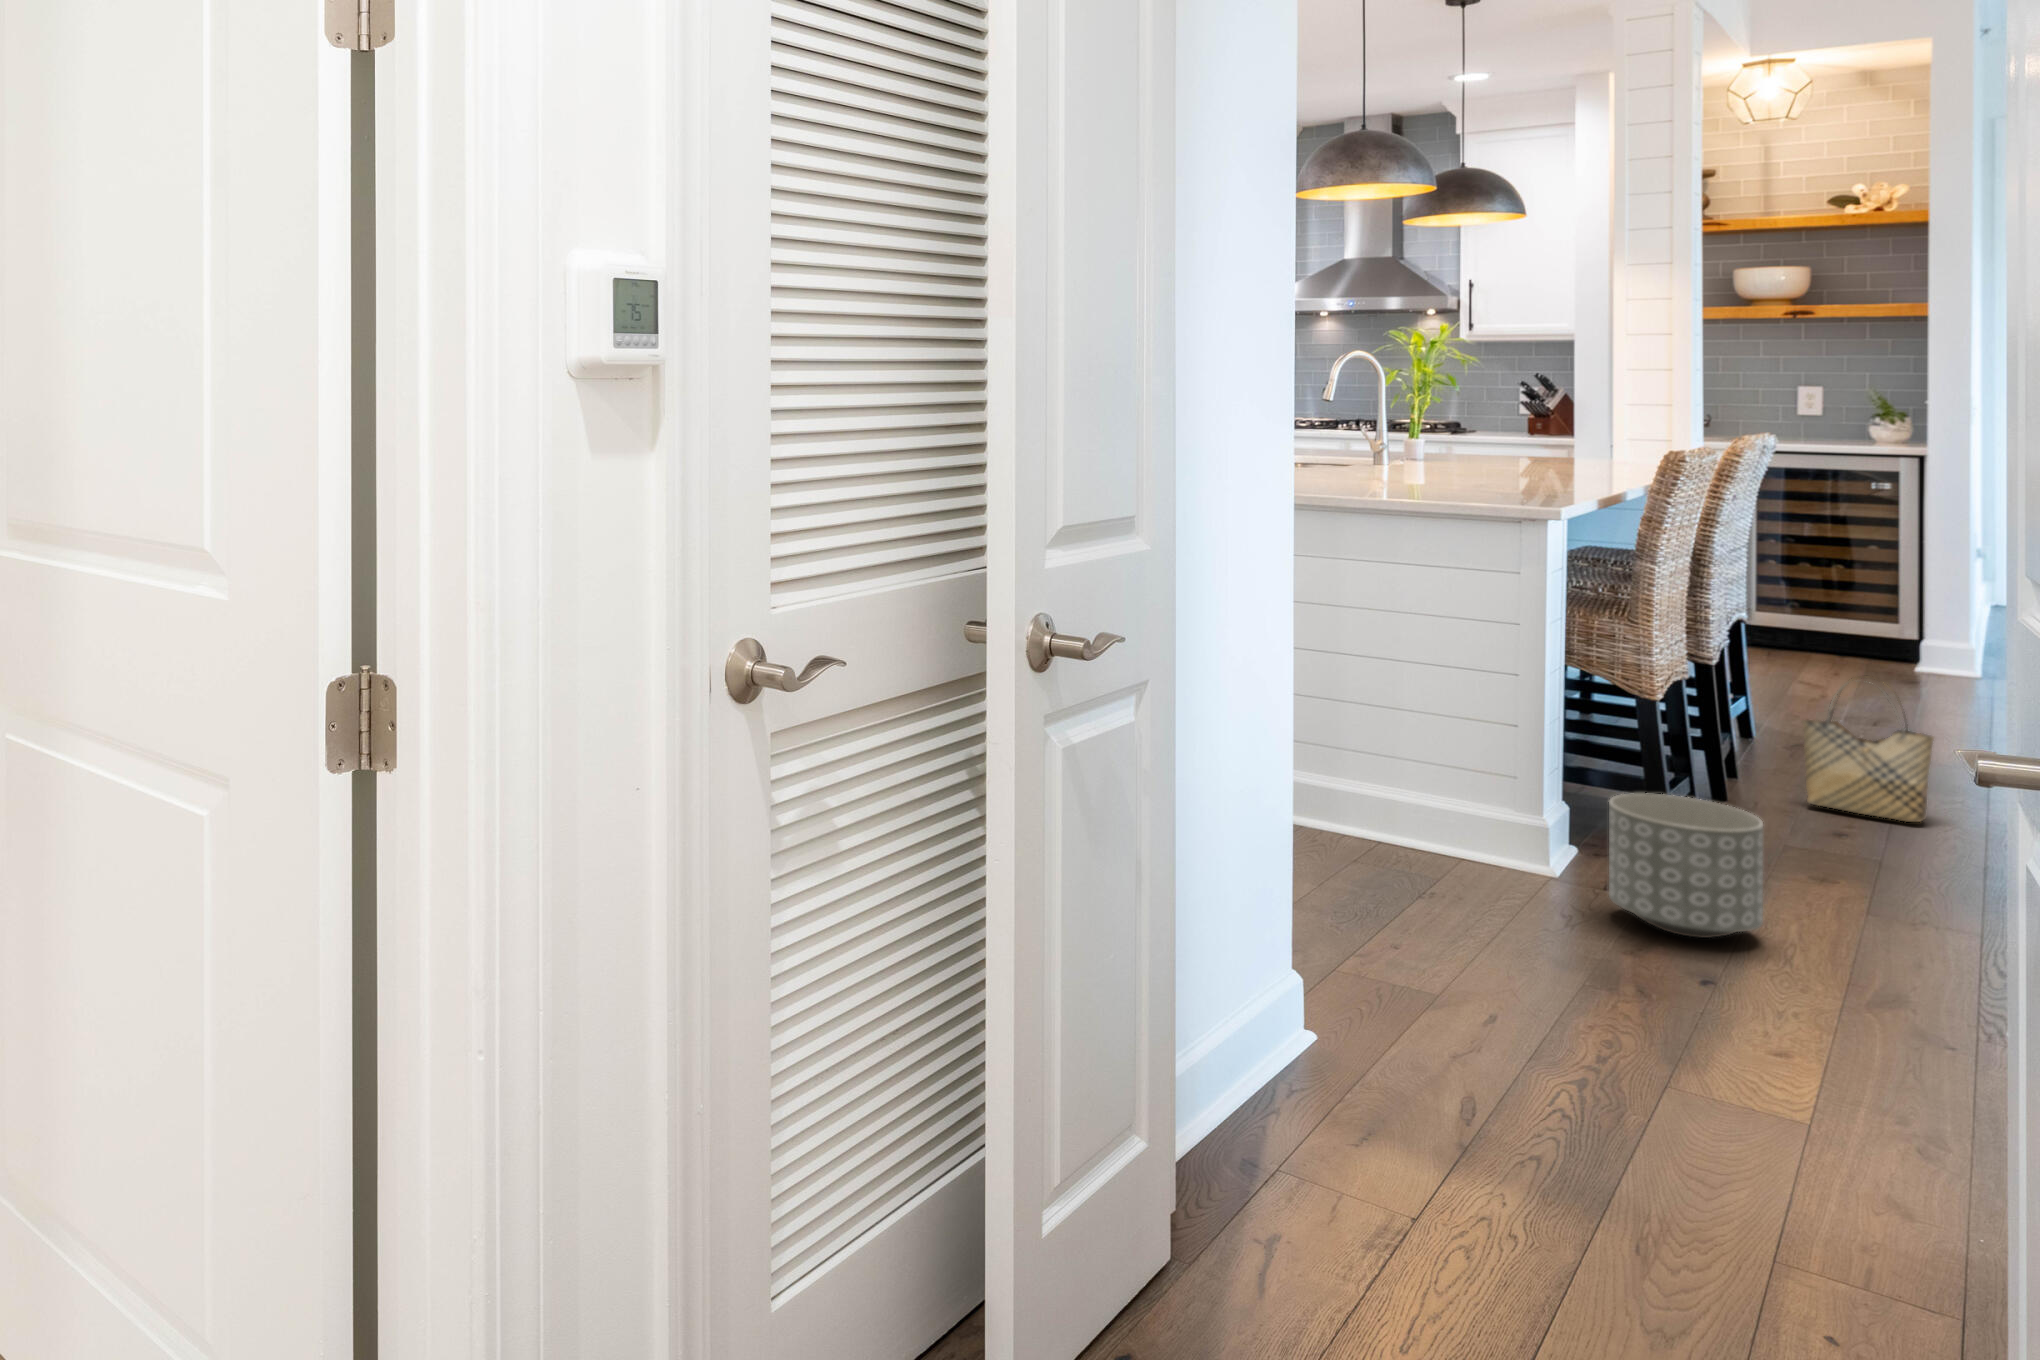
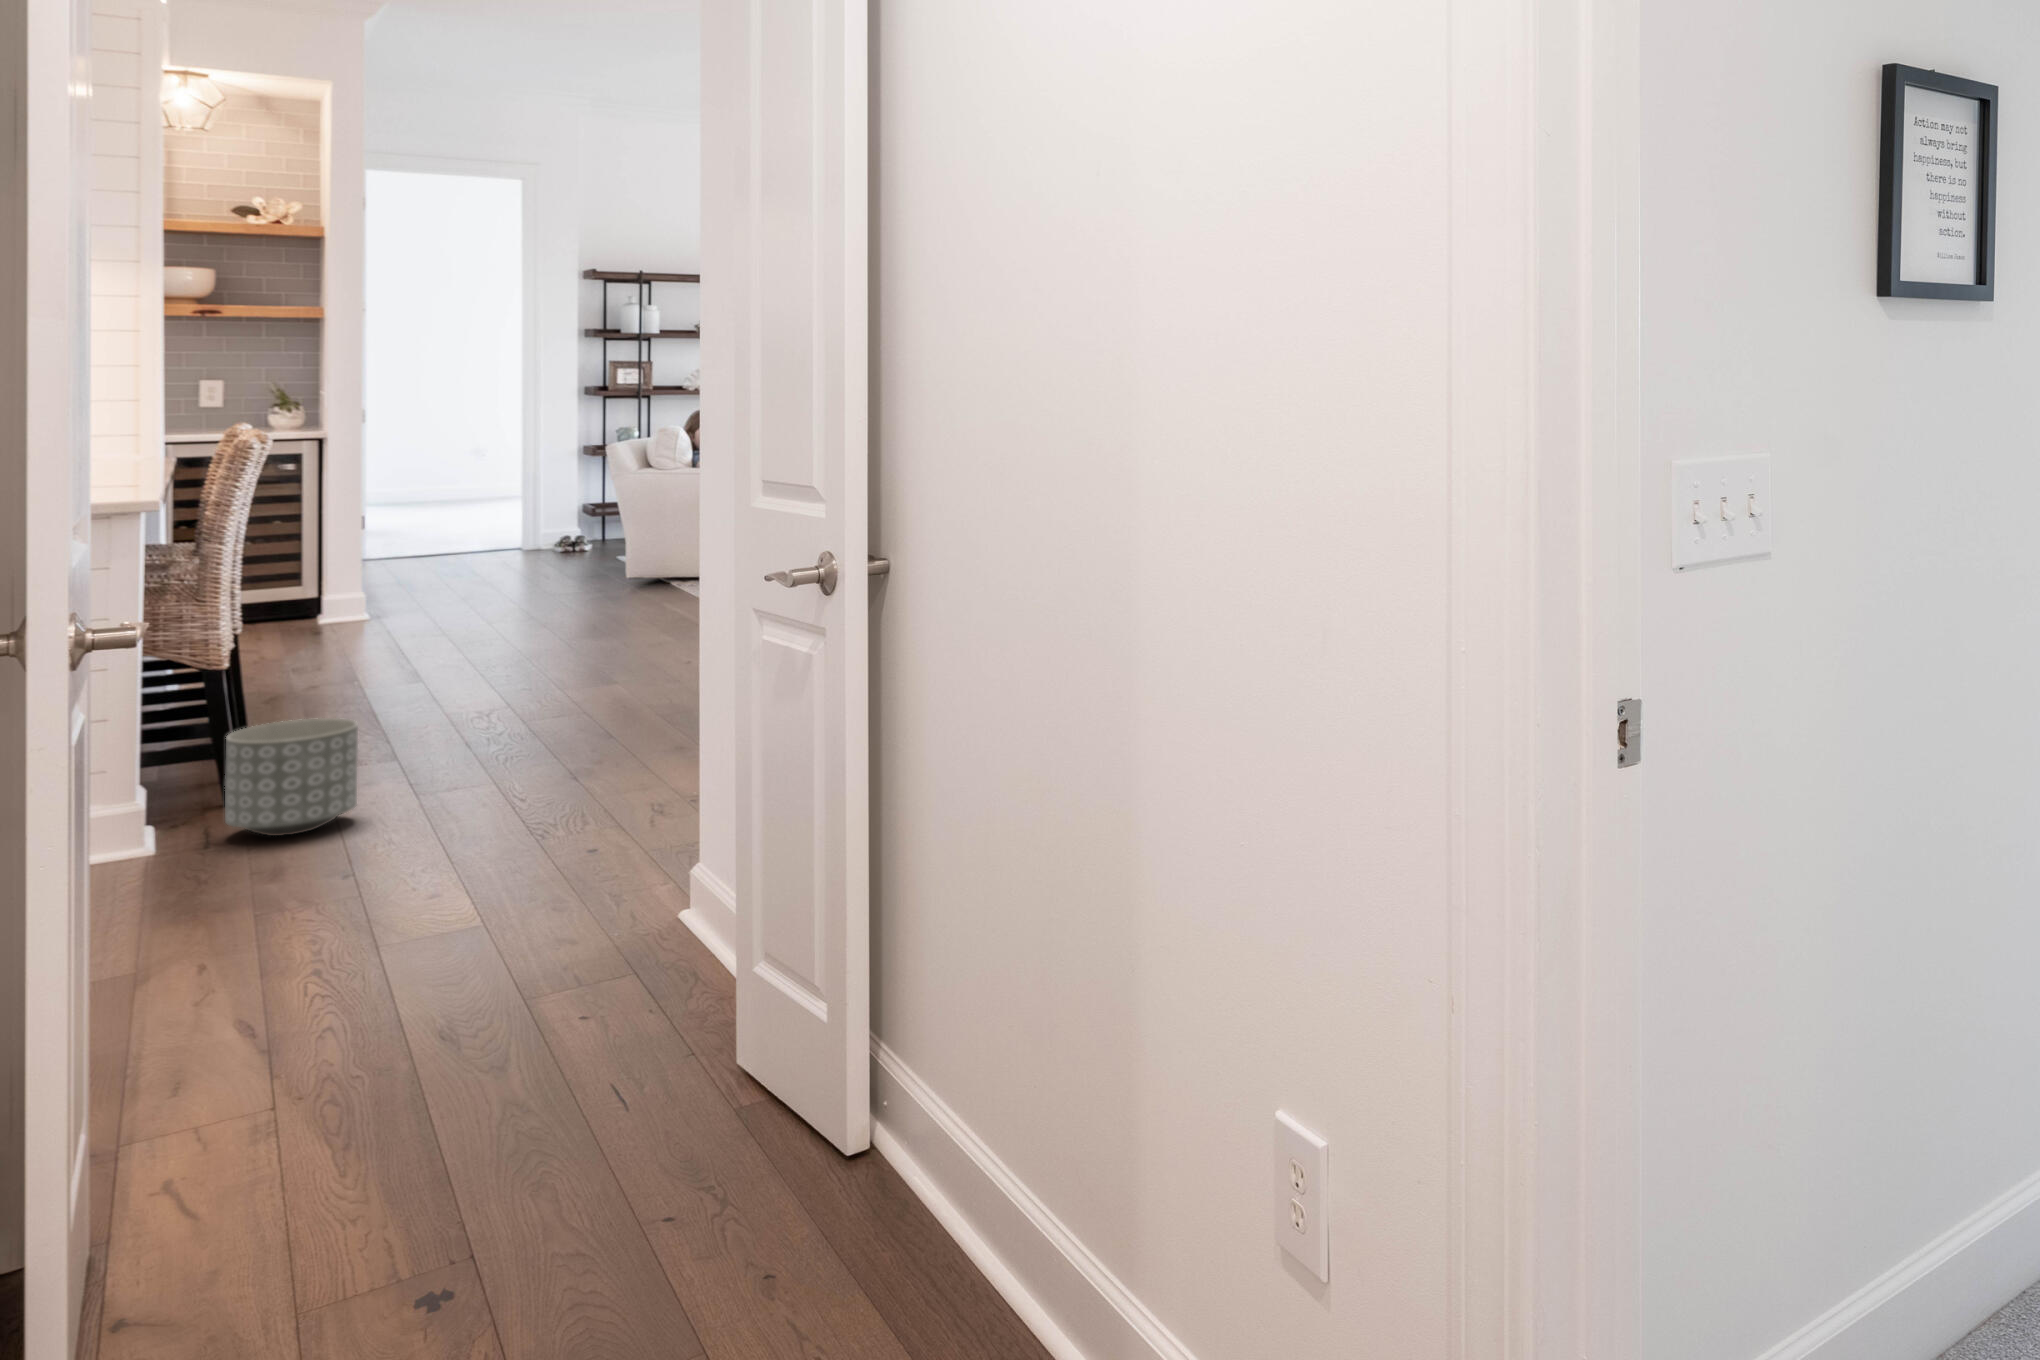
woven basket: present [1802,677,1934,822] -> none [310,611,411,726]

